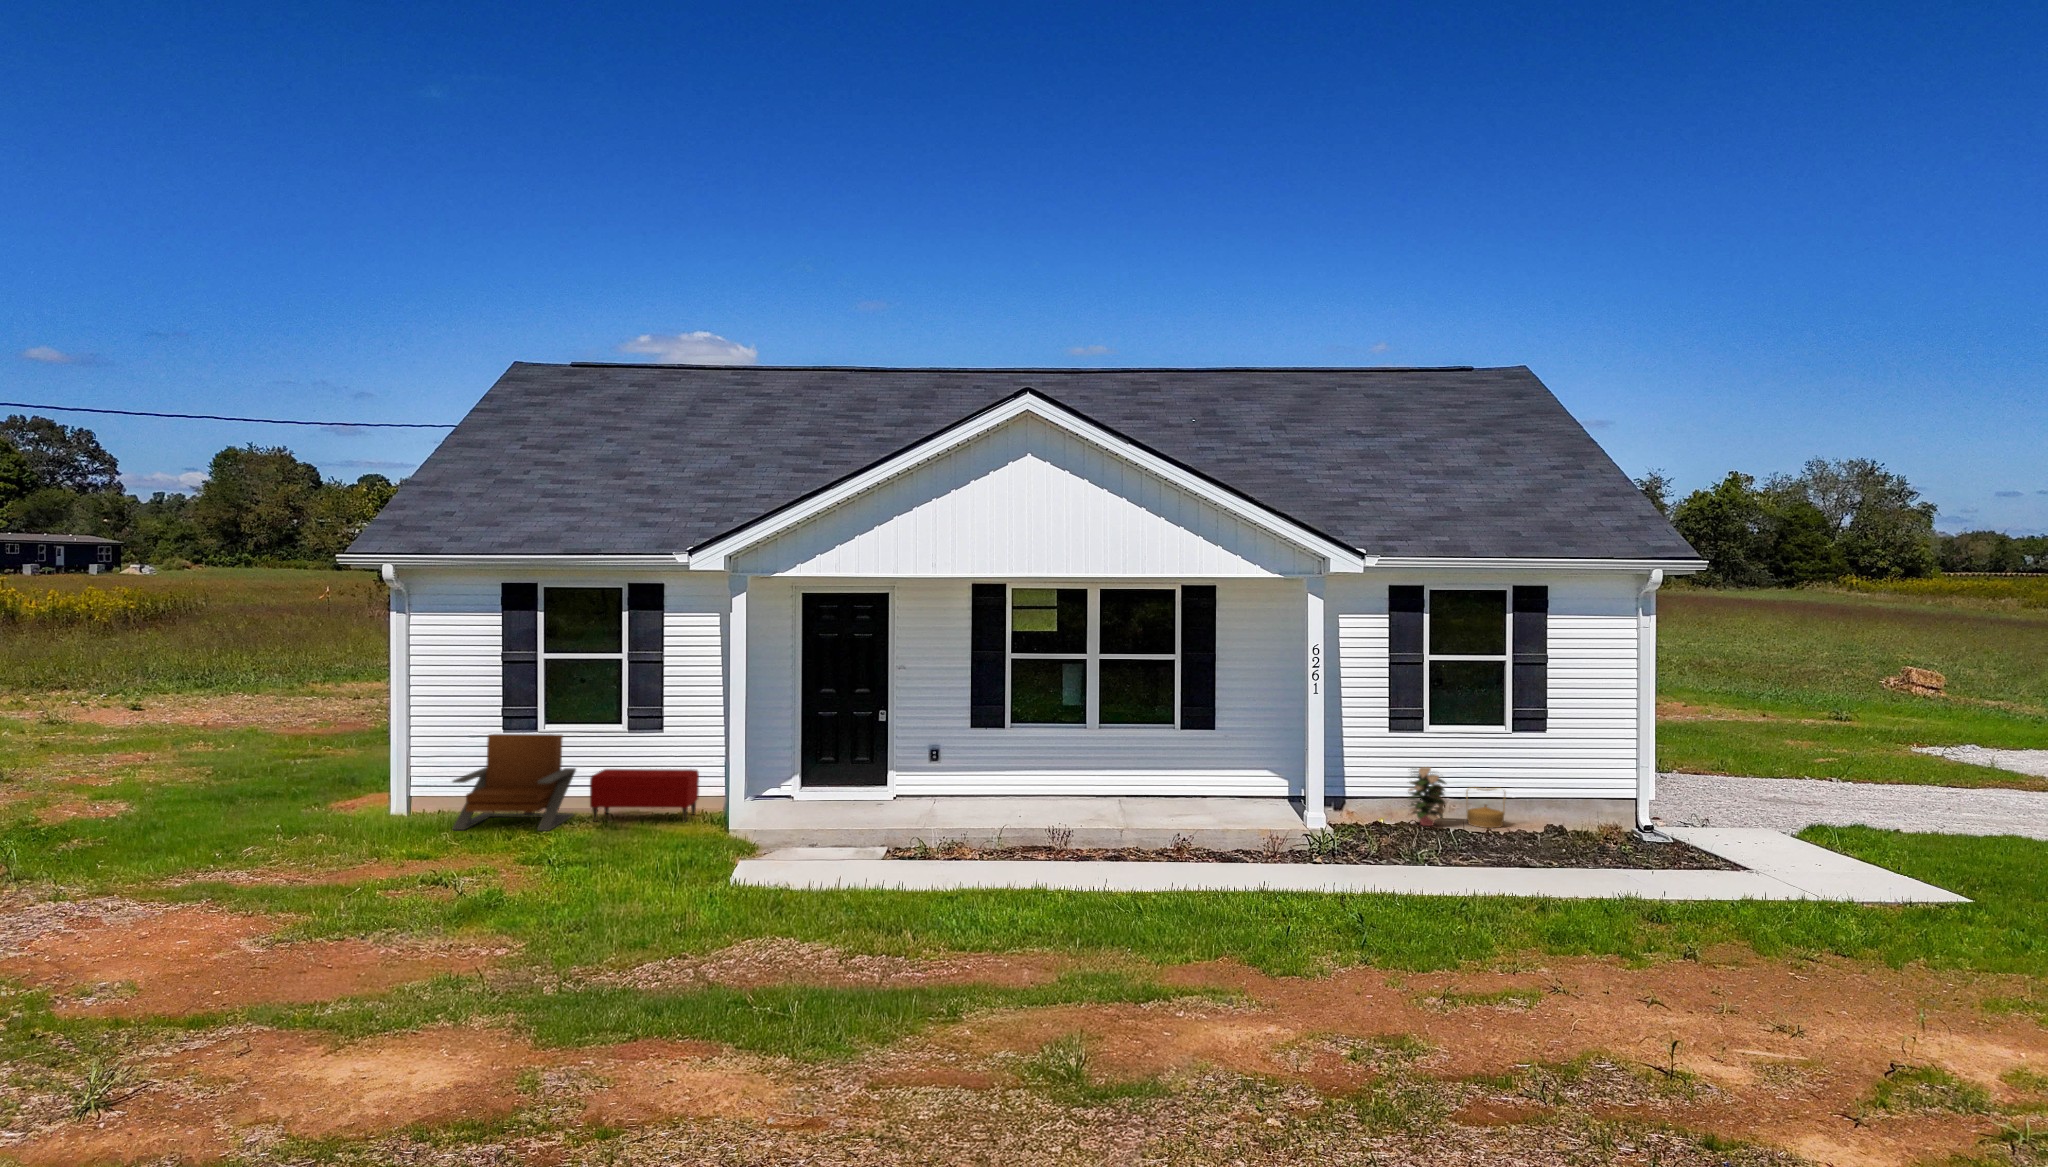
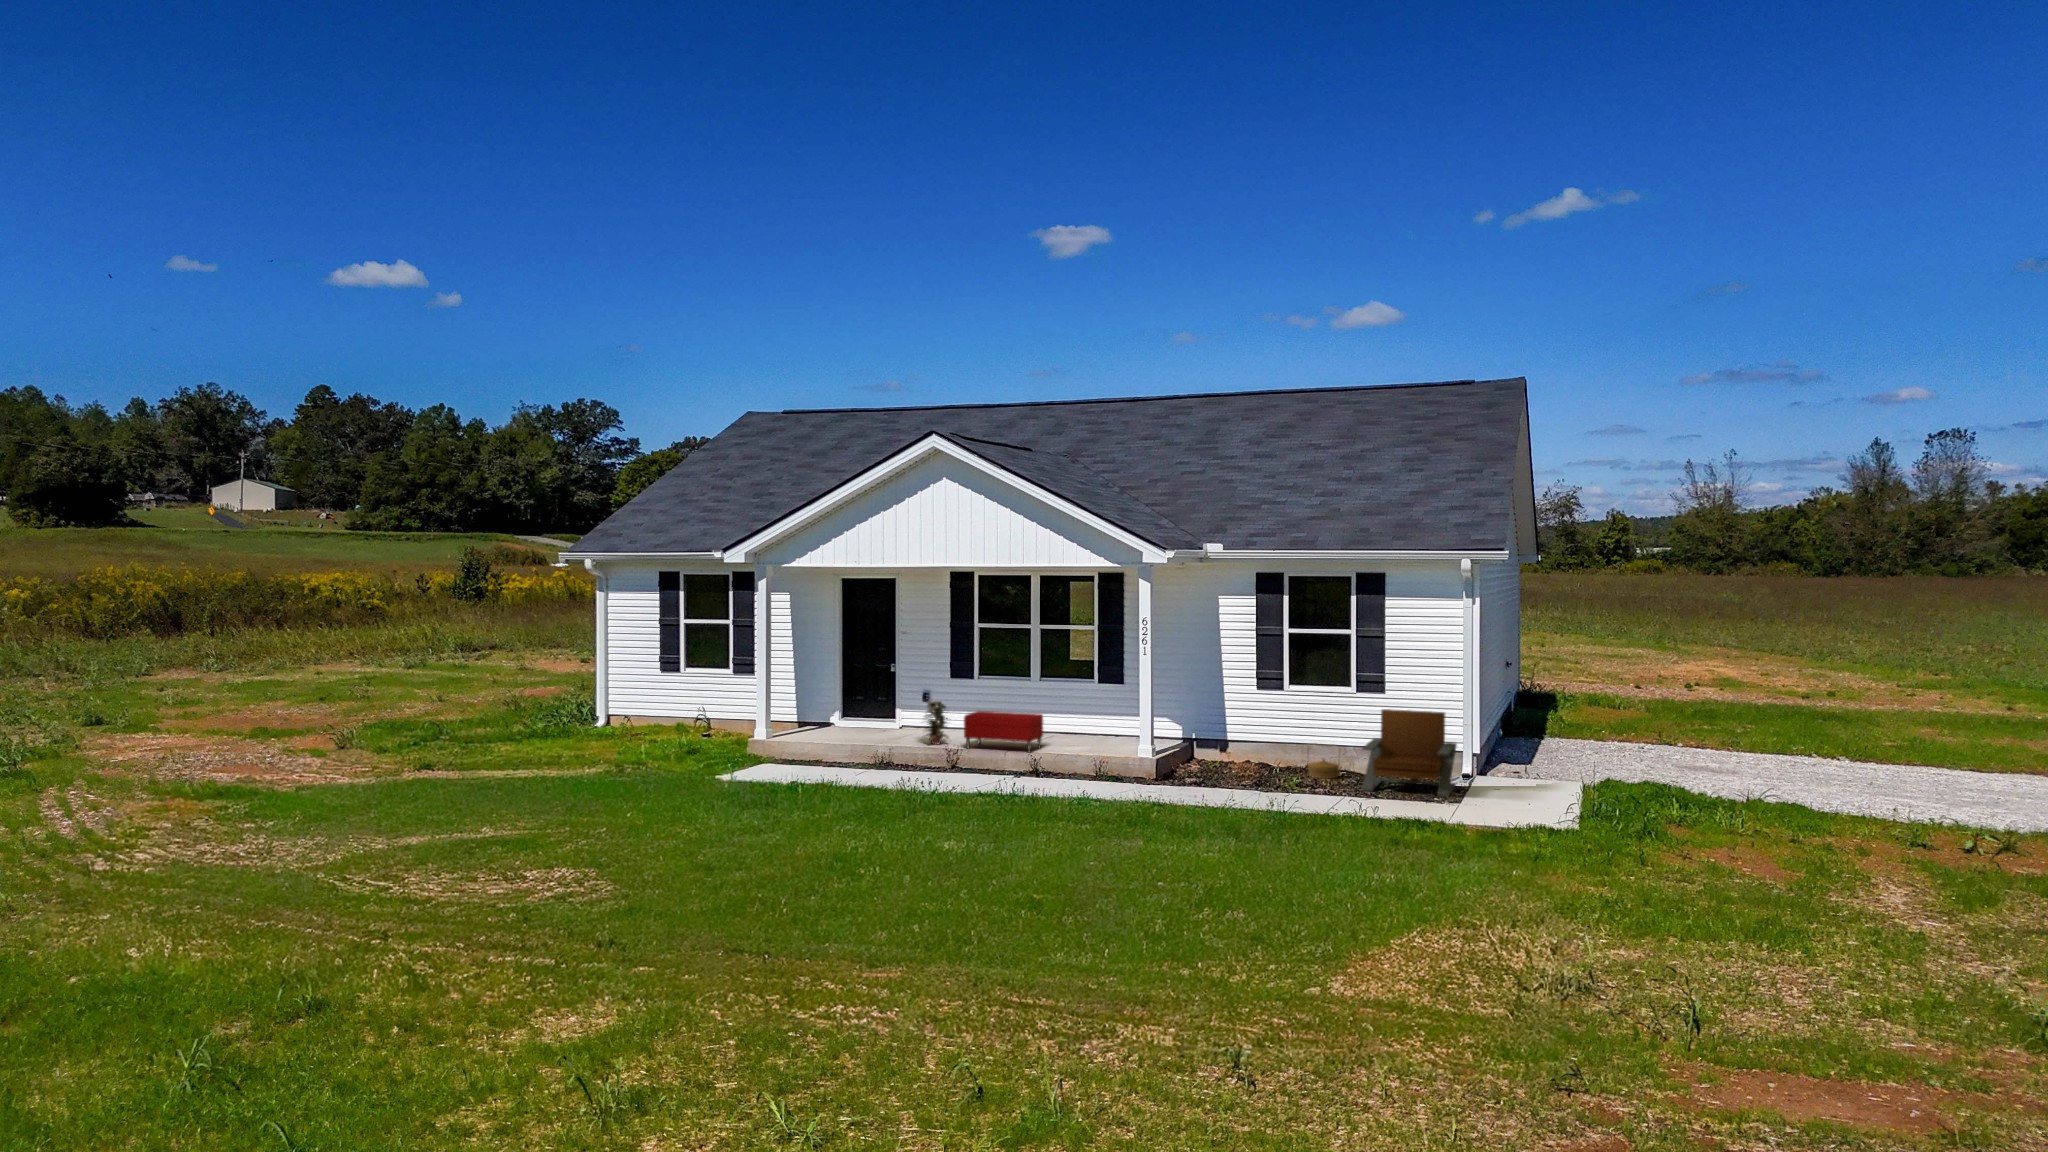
lounge chair: present [452,734,576,831] -> present [1362,709,1457,797]
decorative plant: present [1408,767,1446,826] -> present [925,701,948,744]
bench: present [590,769,699,822] -> present [964,711,1043,752]

